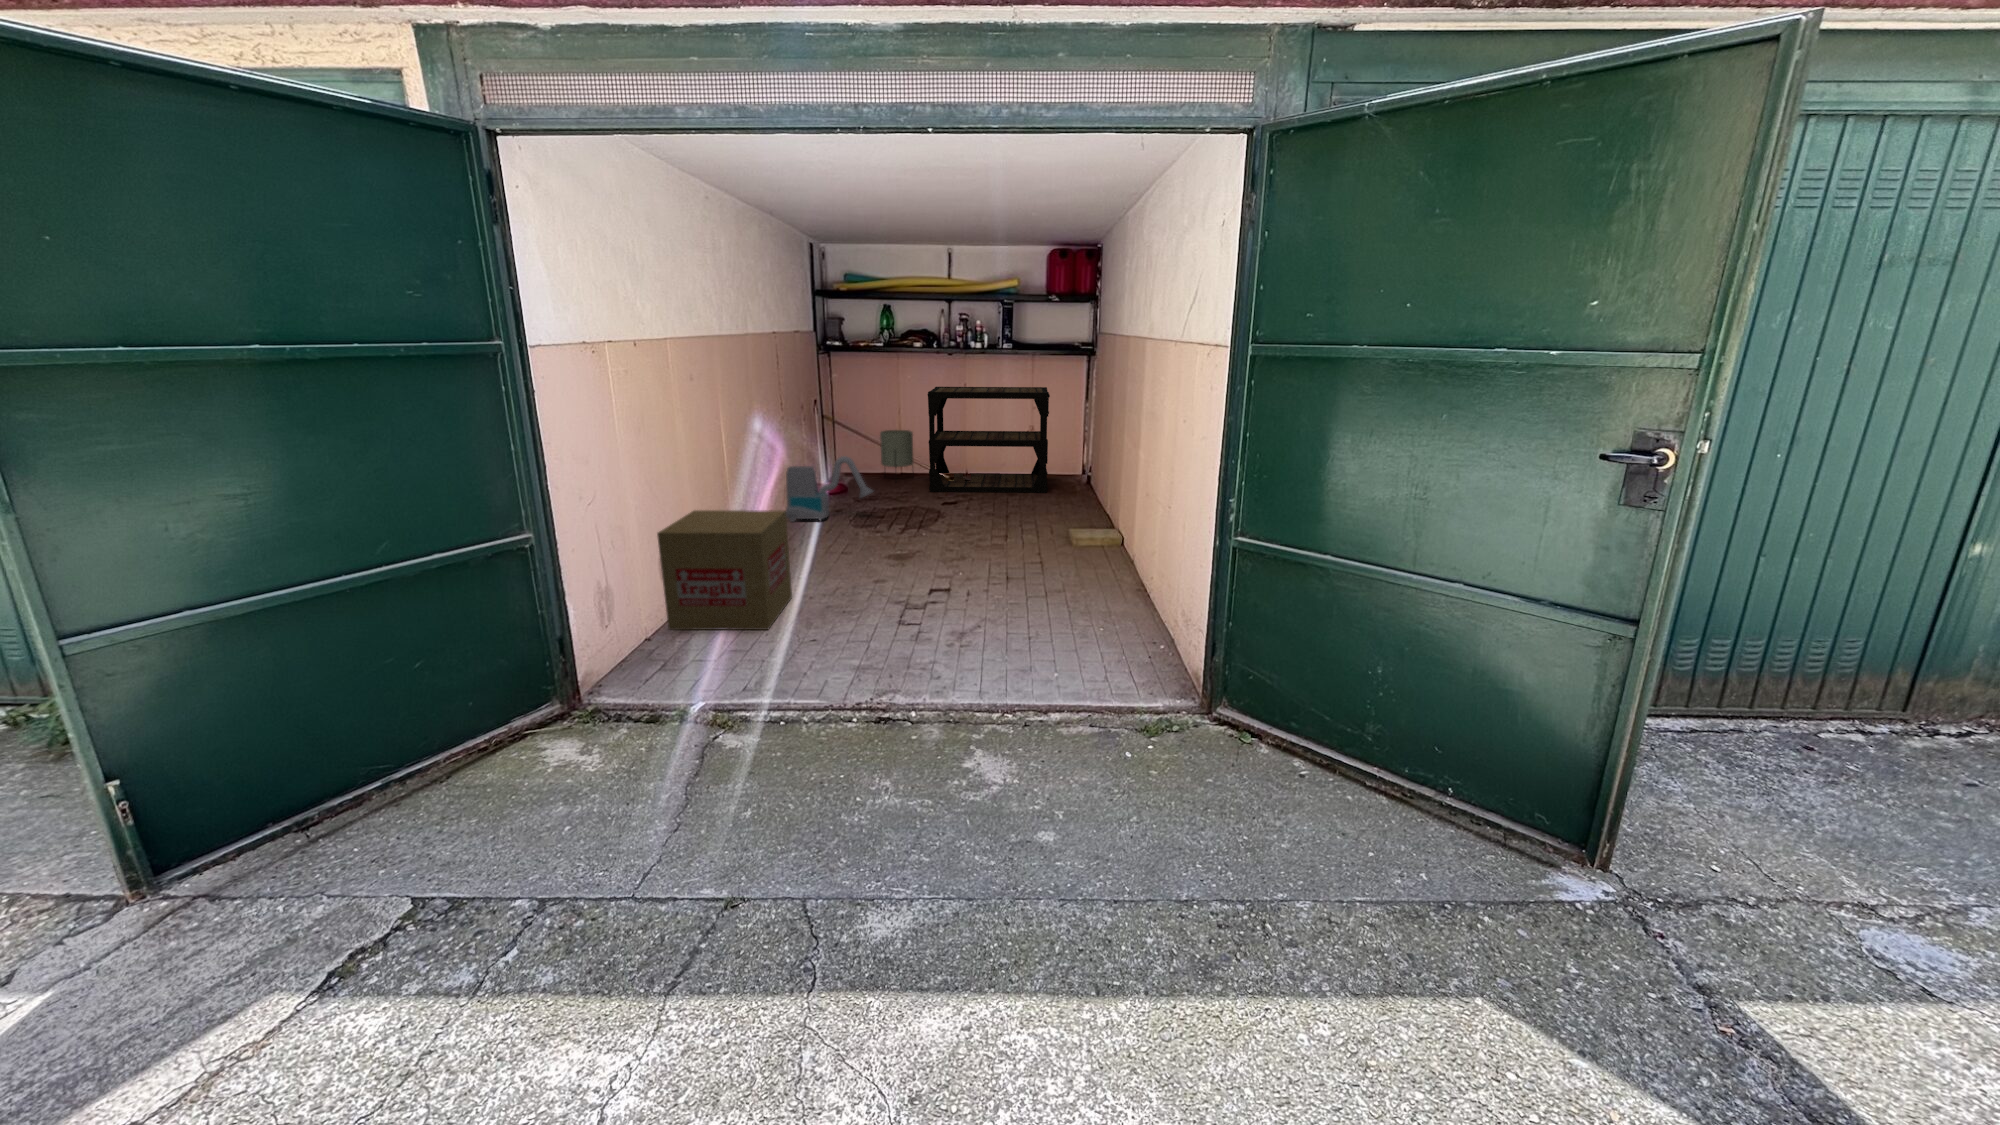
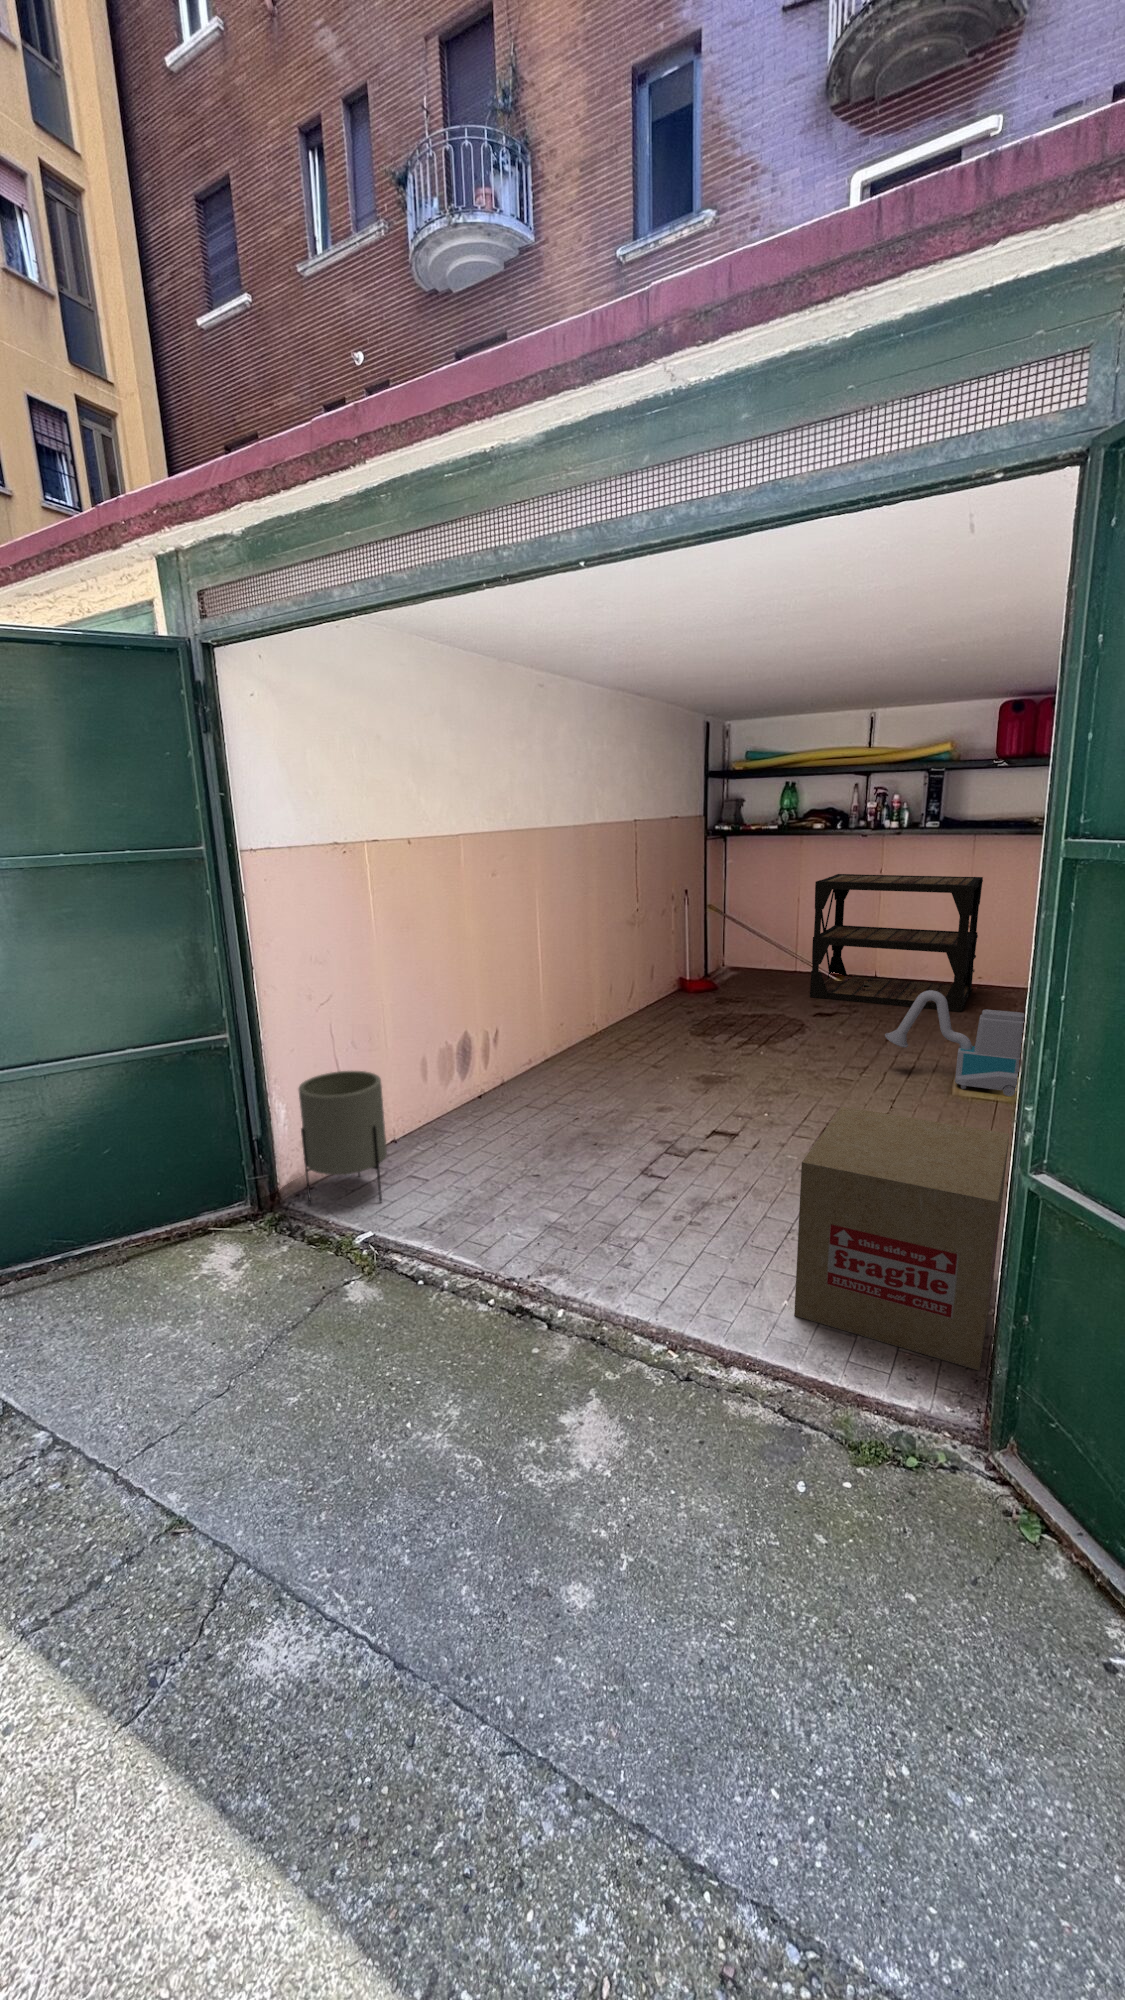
planter: present [880,430,914,468] -> present [299,1071,387,1203]
vacuum cleaner: present [786,456,873,522] -> present [885,990,1024,1096]
cardboard box: present [657,510,792,630] -> present [794,1107,1010,1370]

